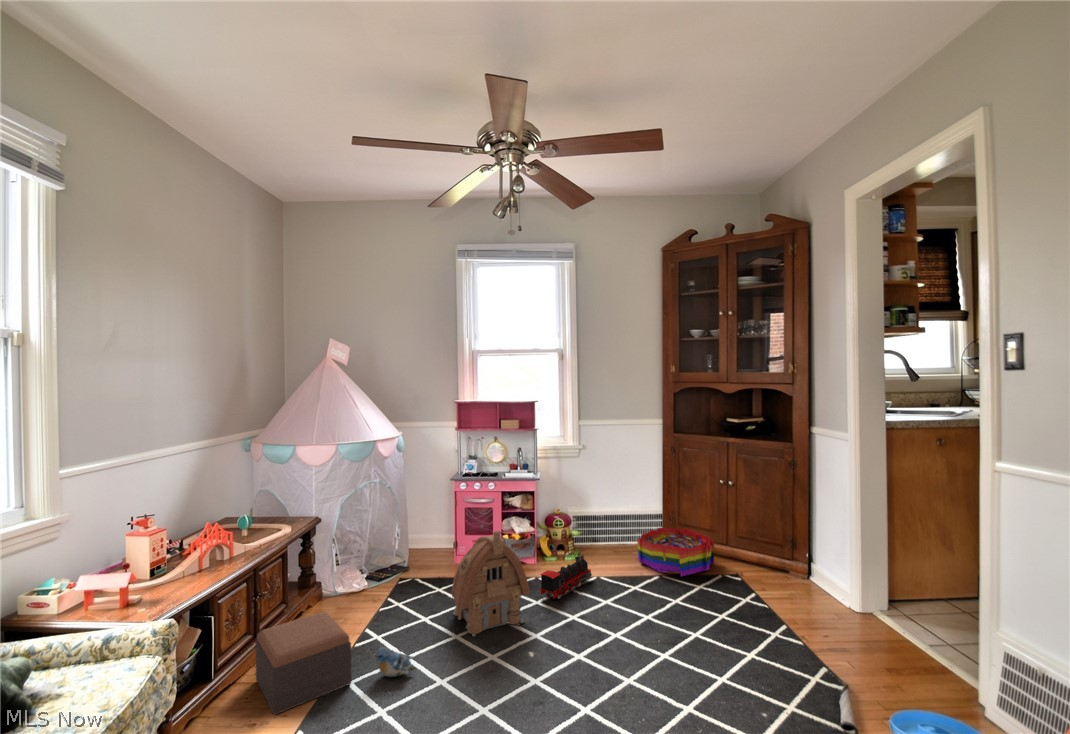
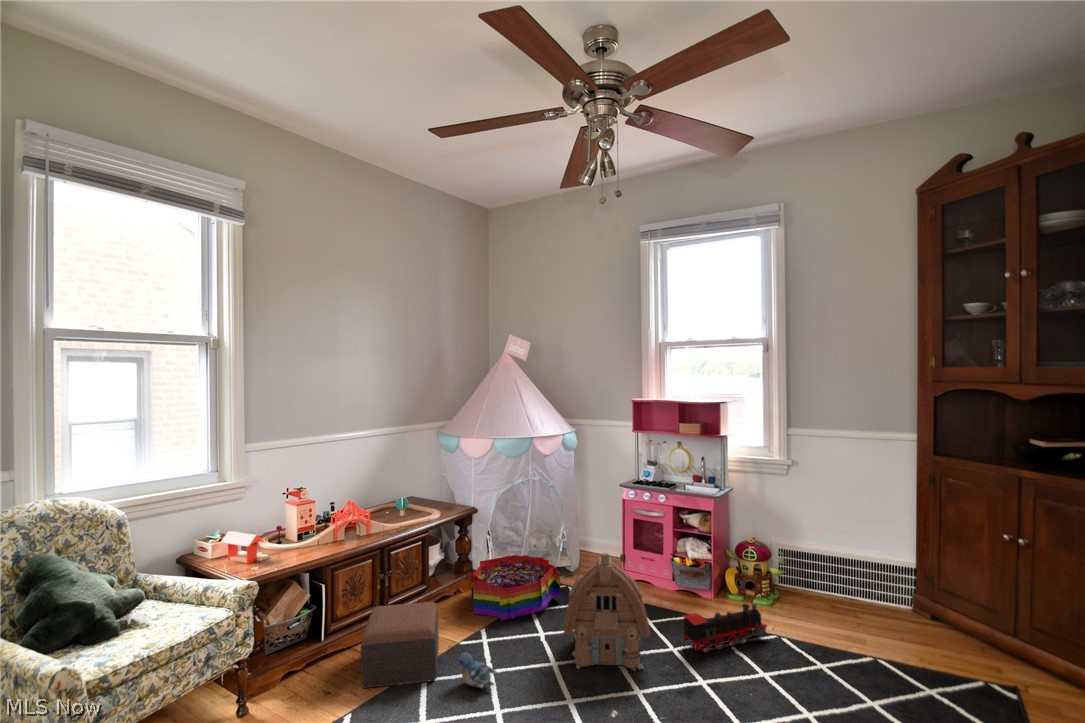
storage bin: present [637,528,714,576] -> present [470,555,561,620]

